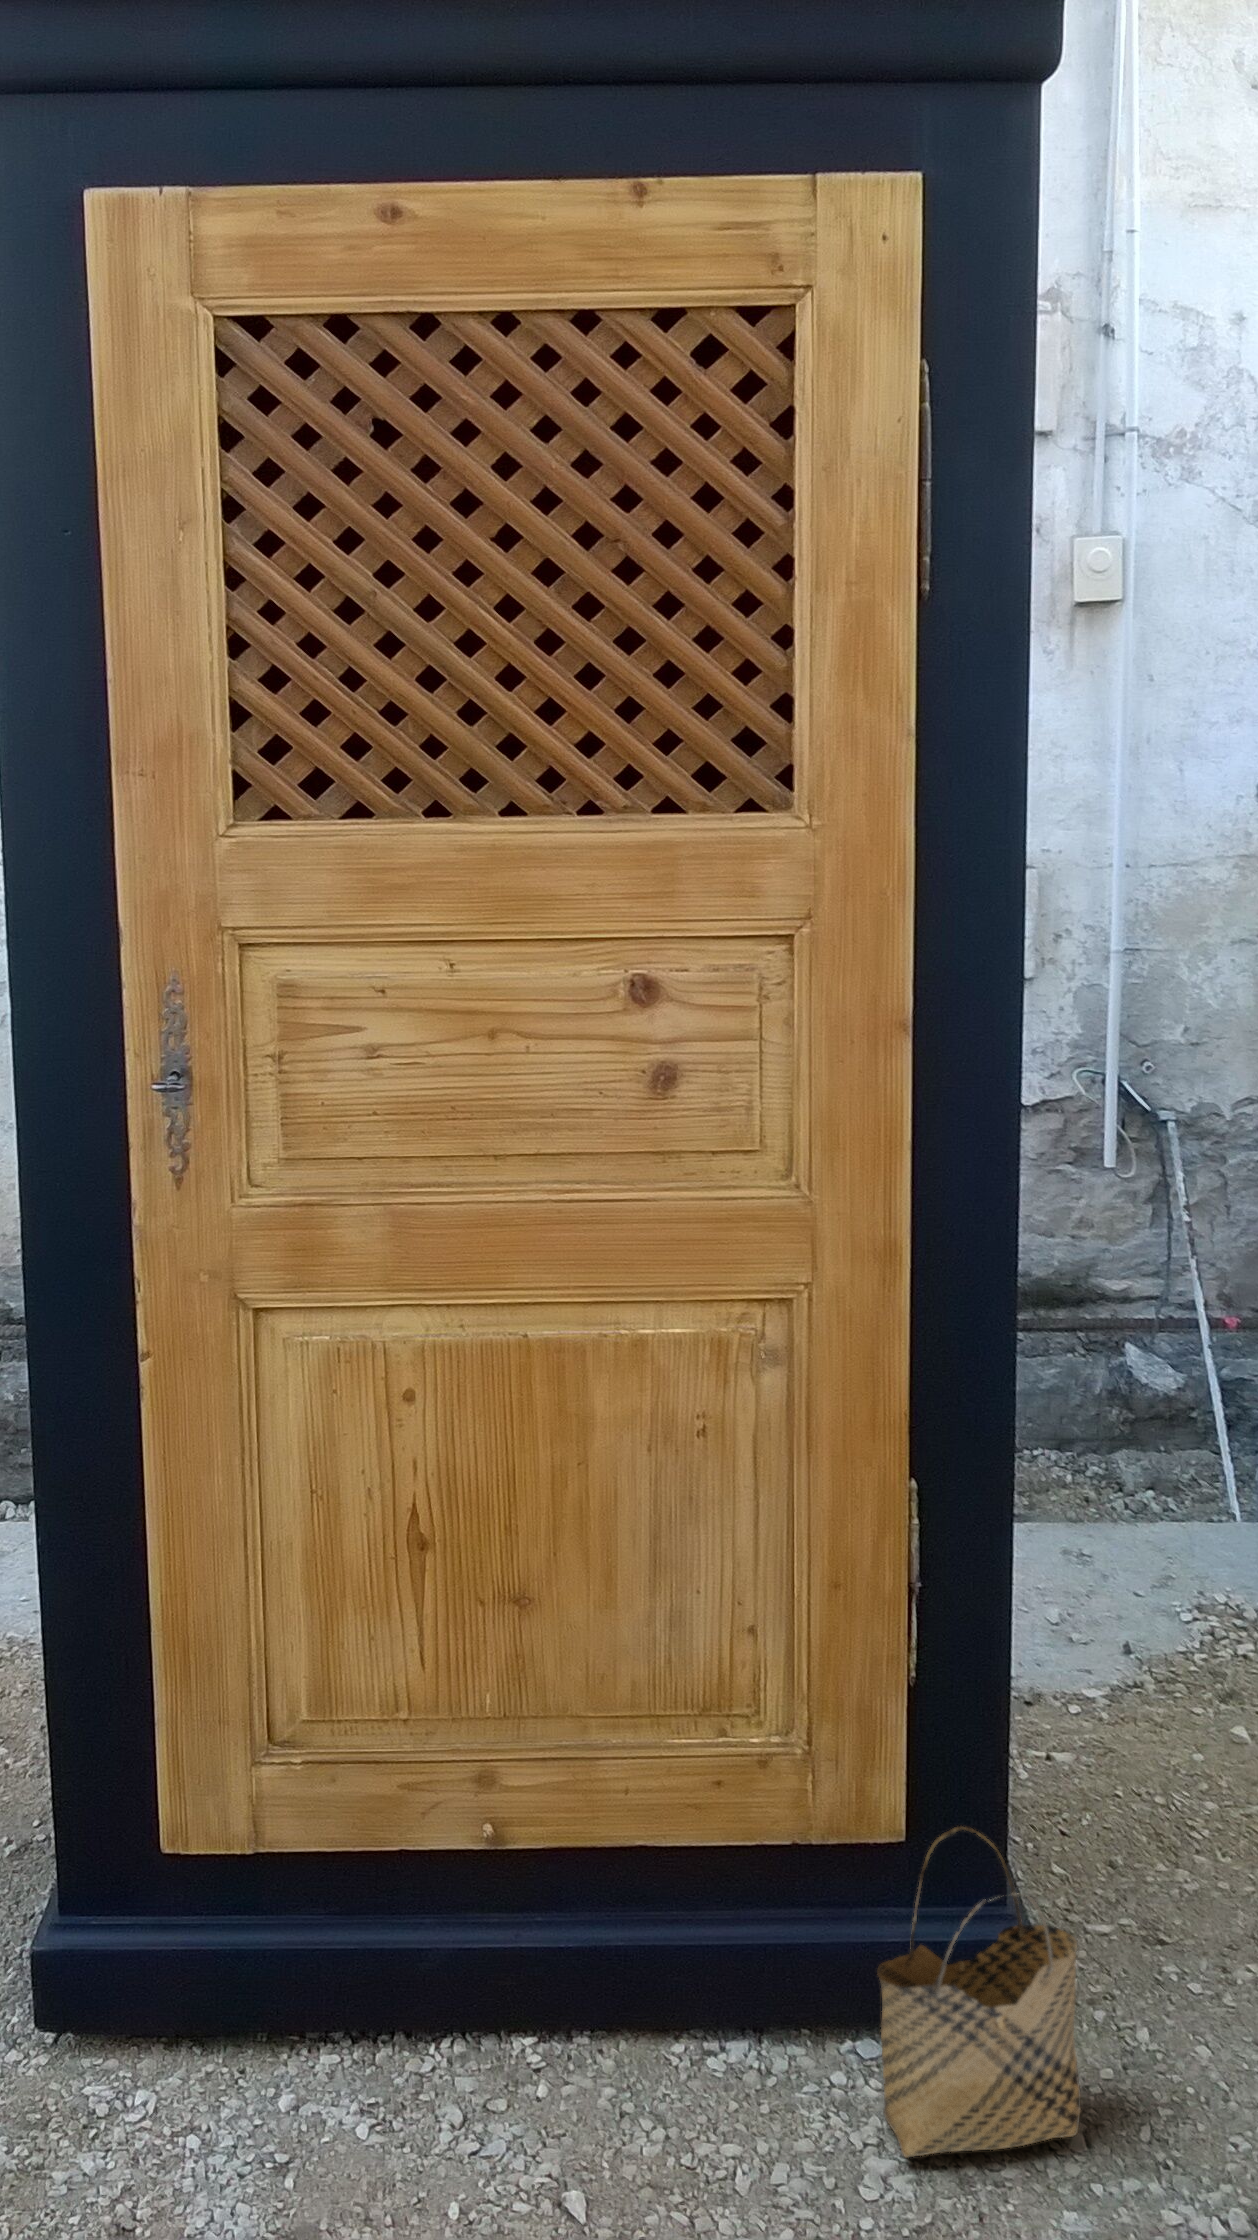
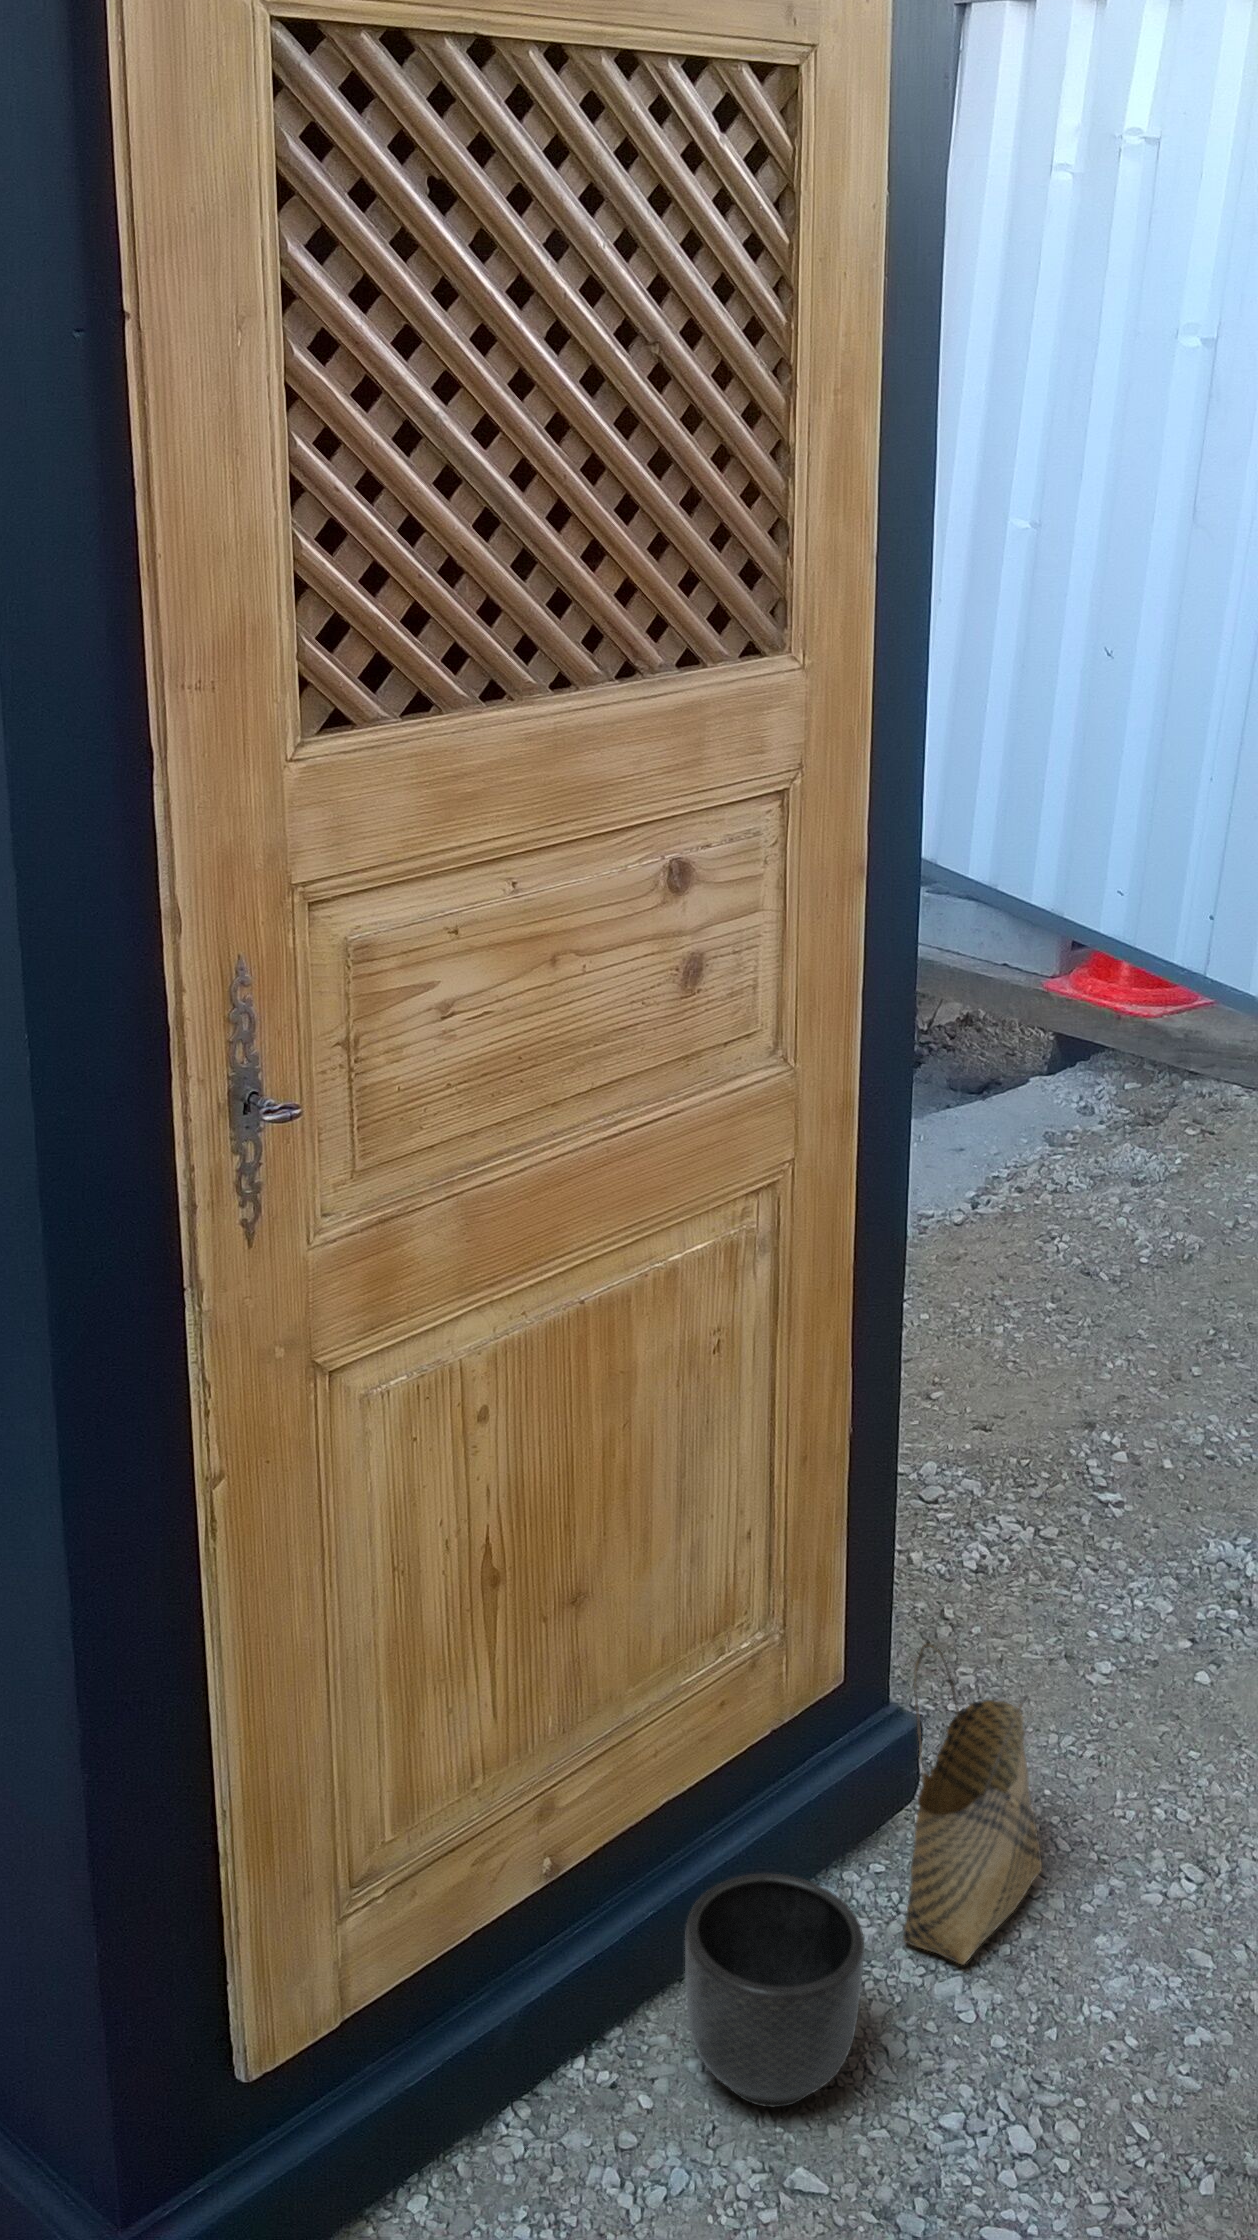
planter: none [575,1937,741,2165] -> present [685,1874,864,2107]

